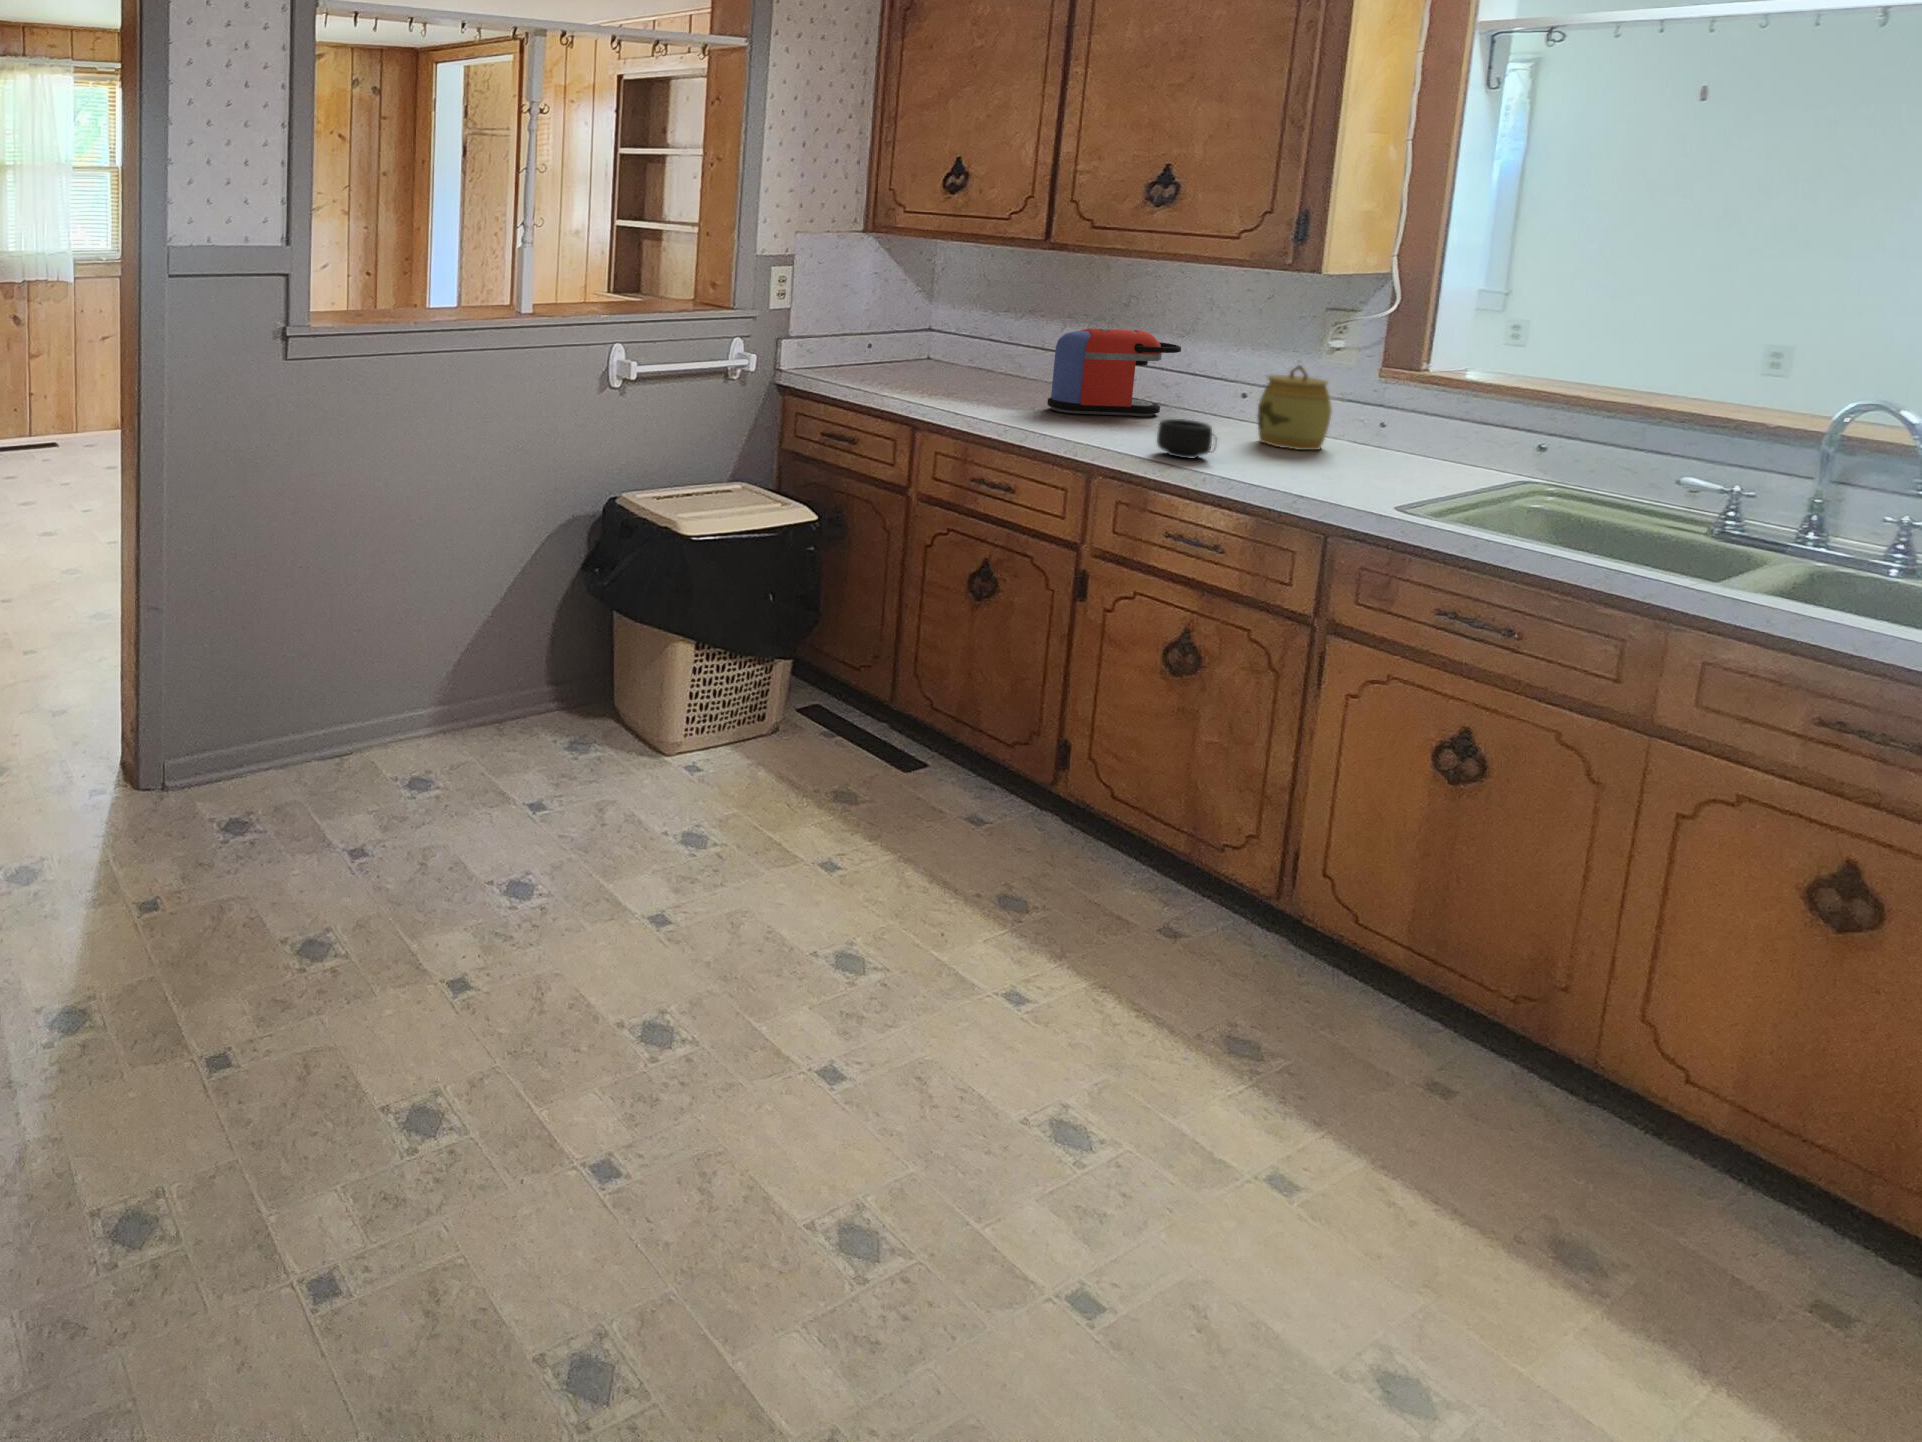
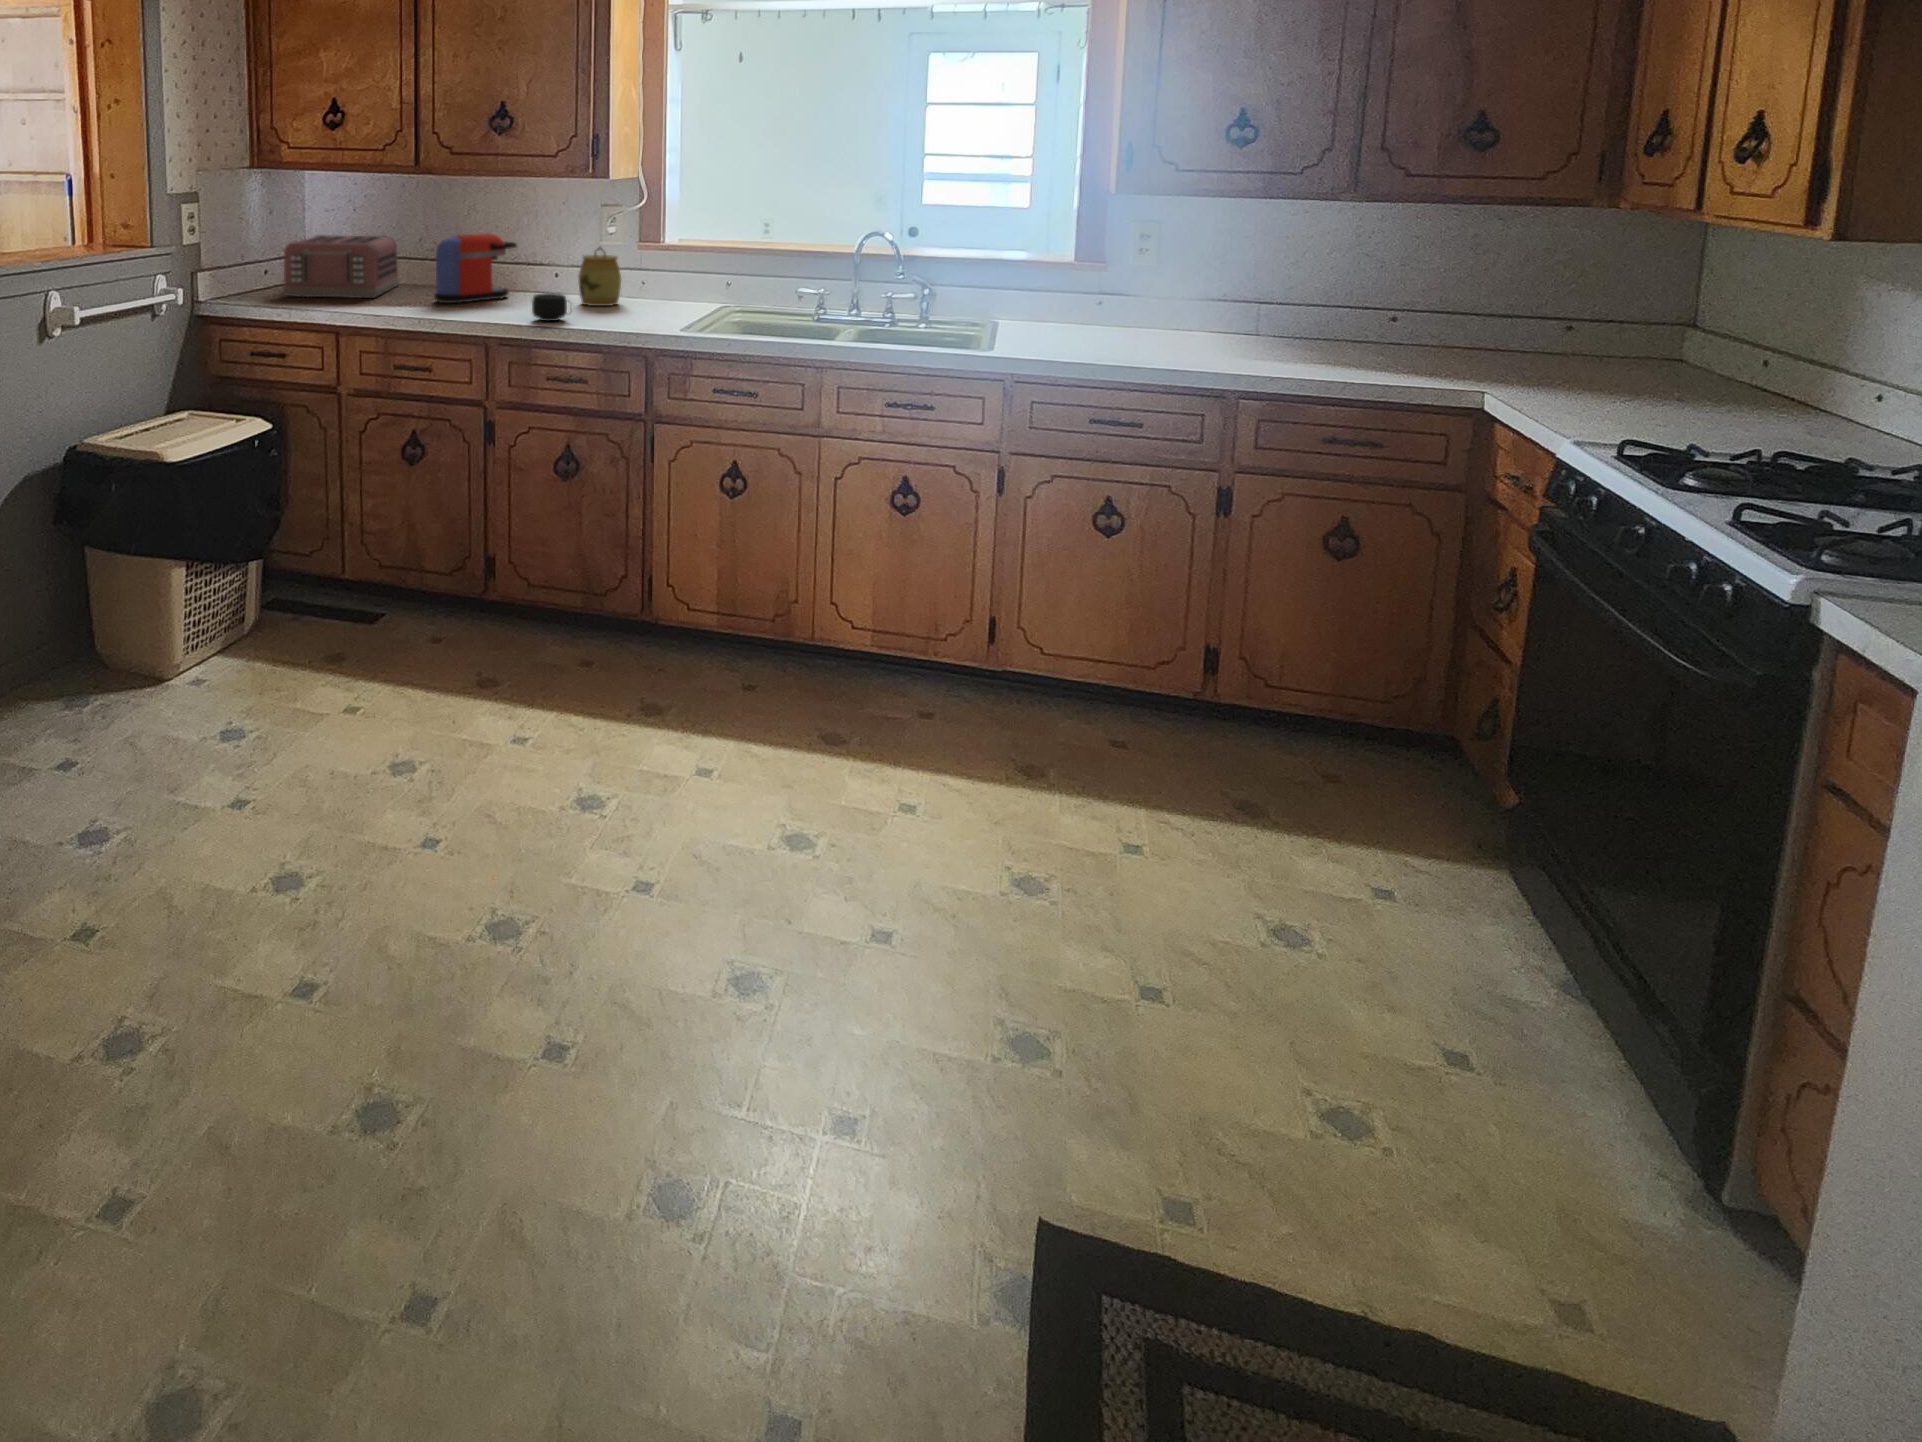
toaster: none [874,312,1028,393] -> present [283,235,399,298]

